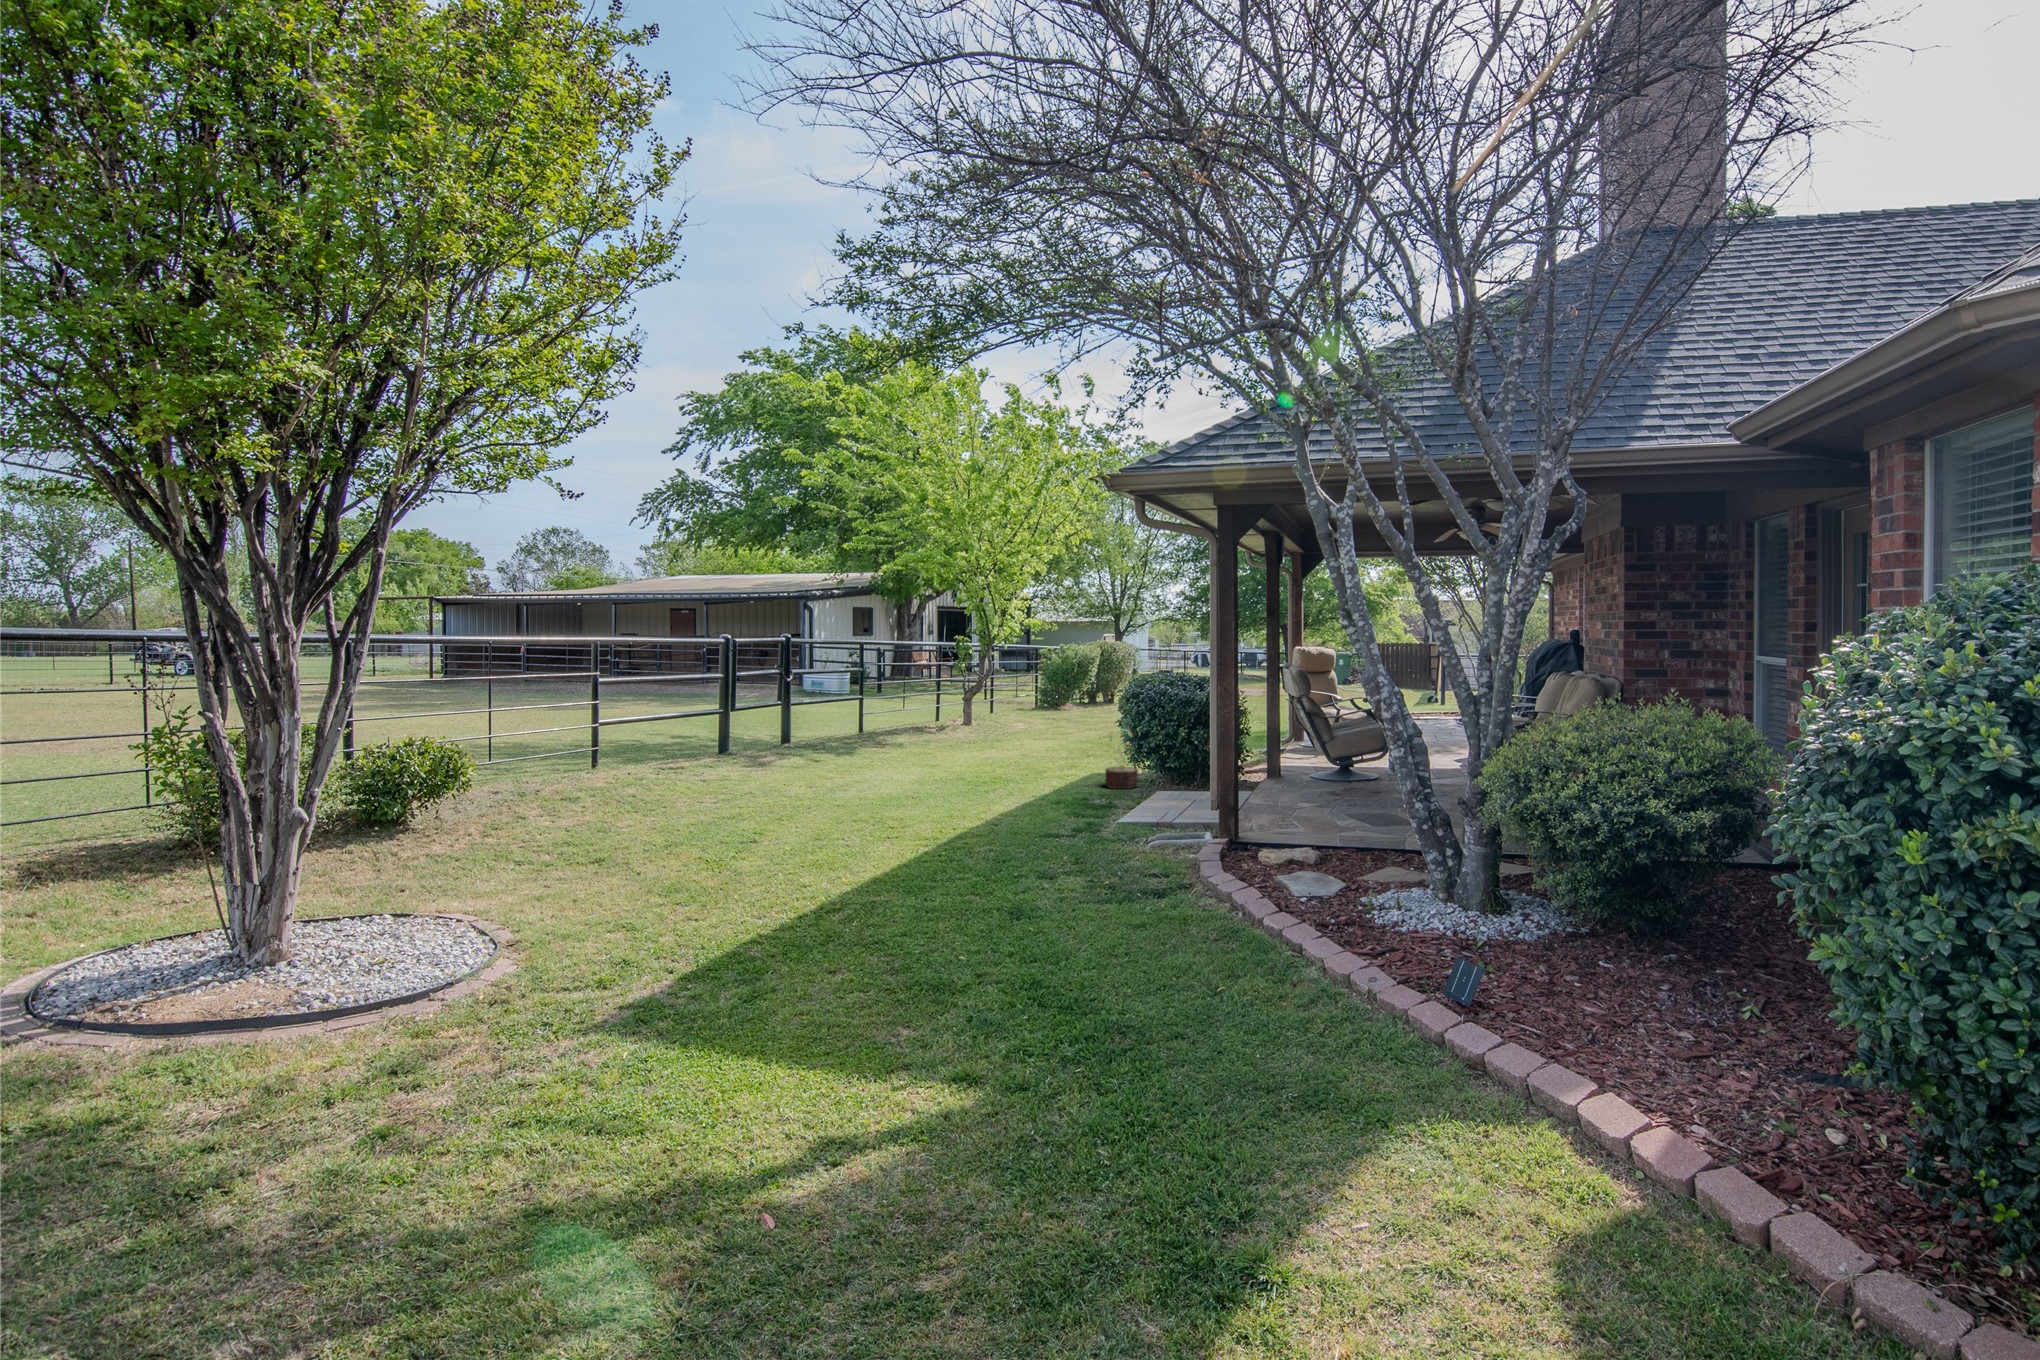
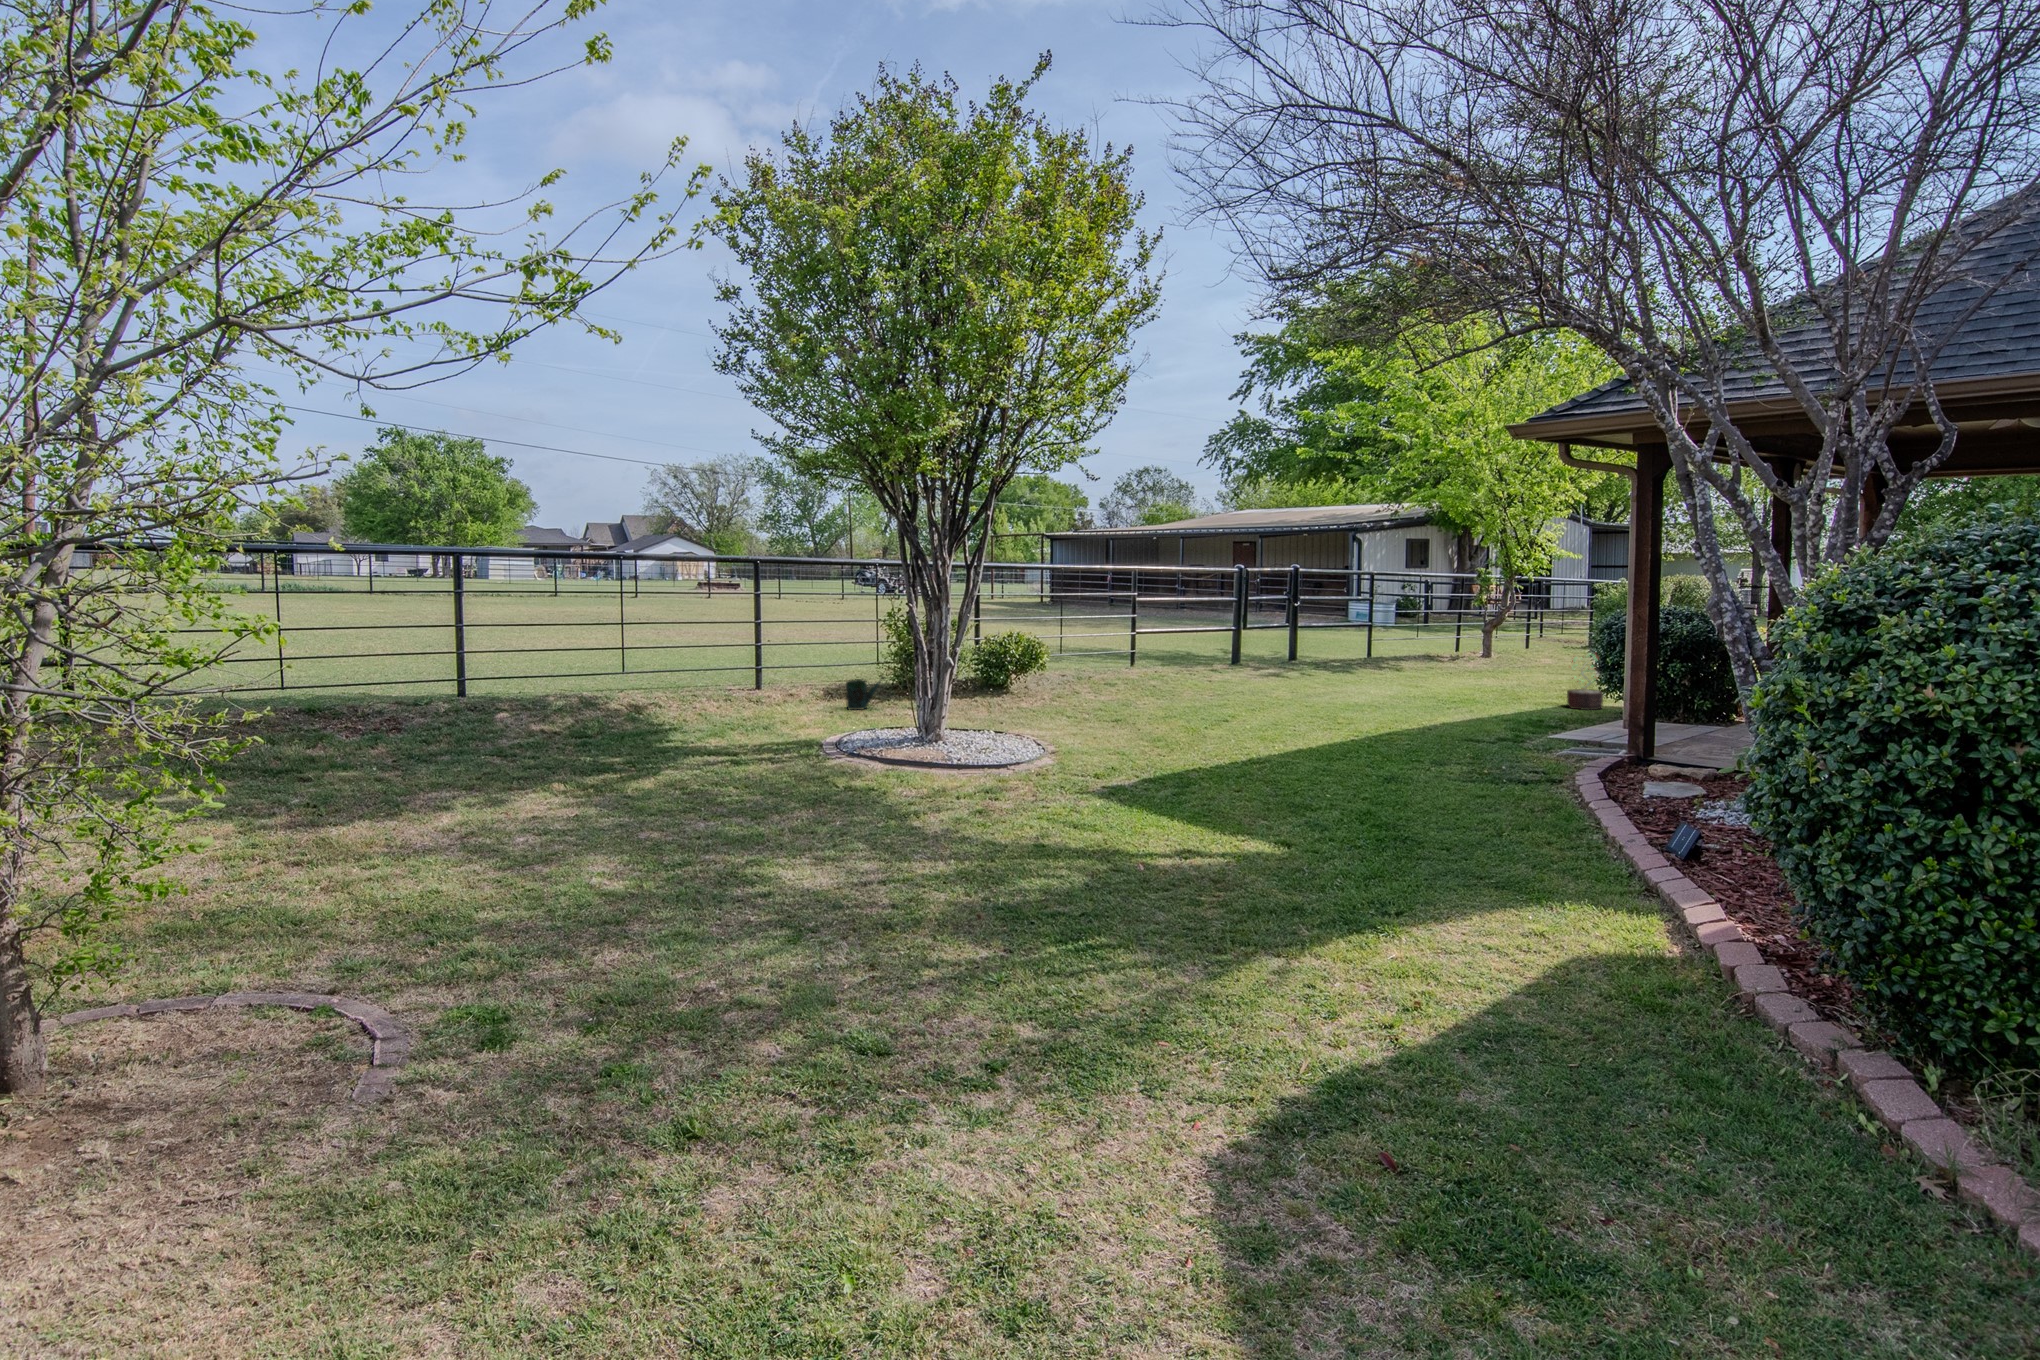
watering can: none [59,823,169,890] -> present [846,676,885,710]

